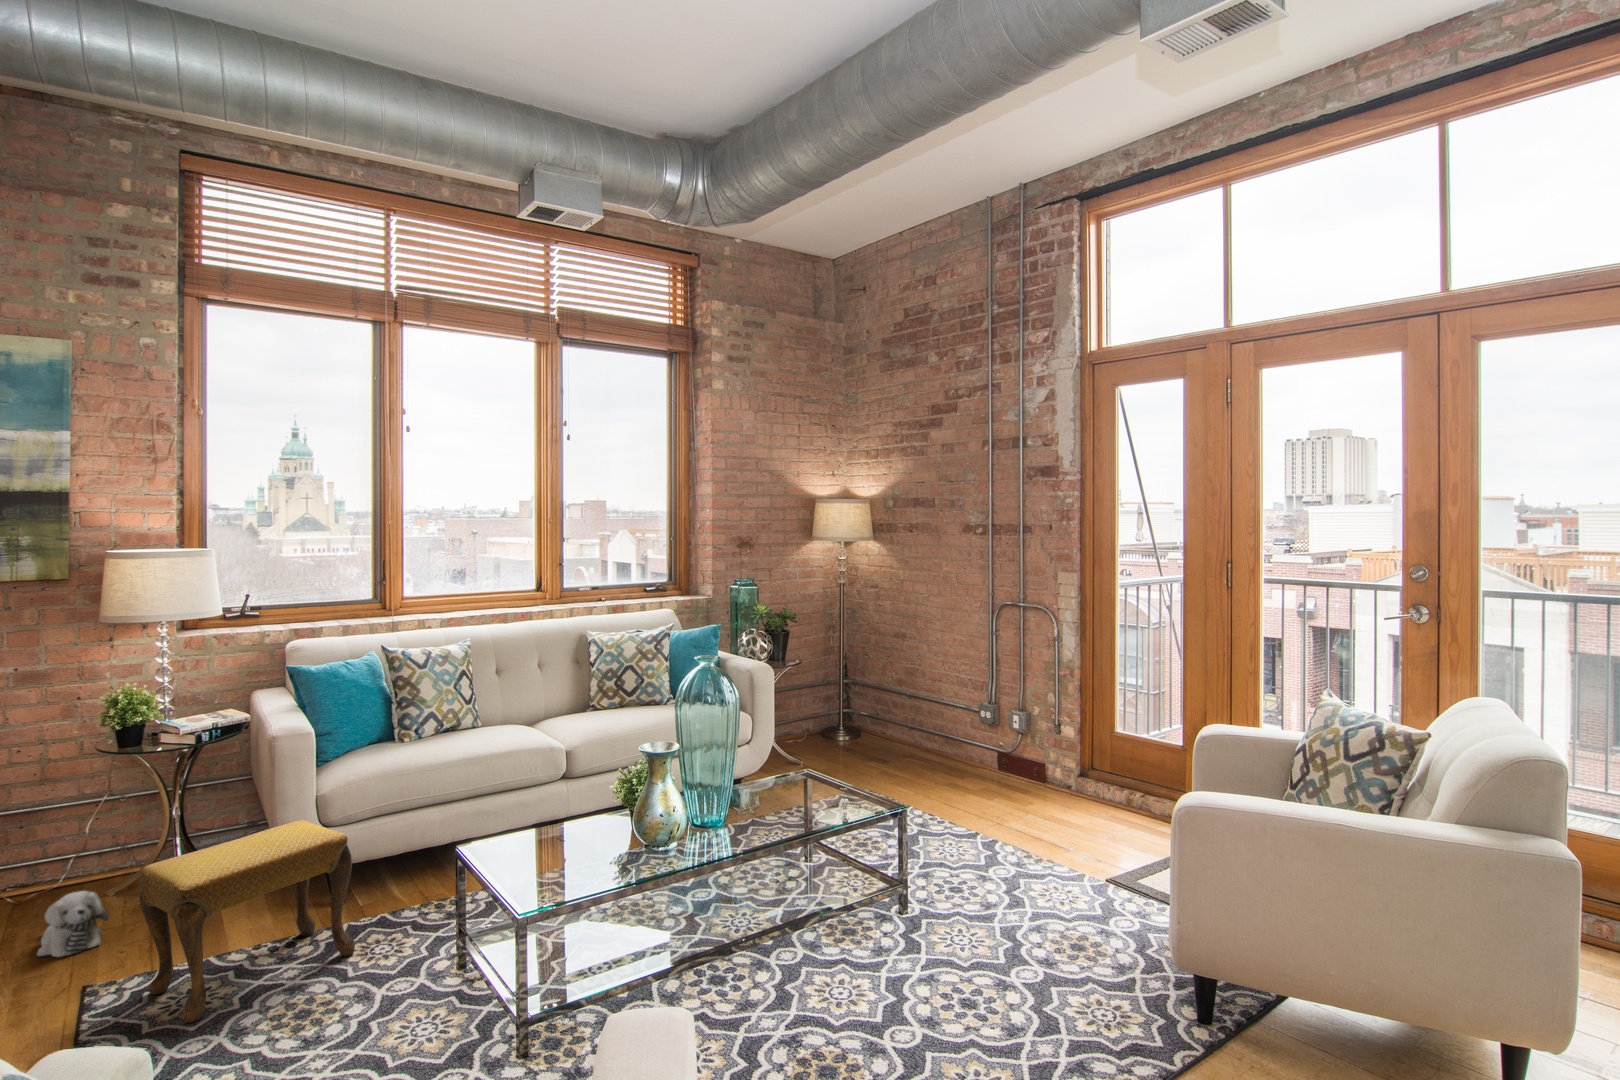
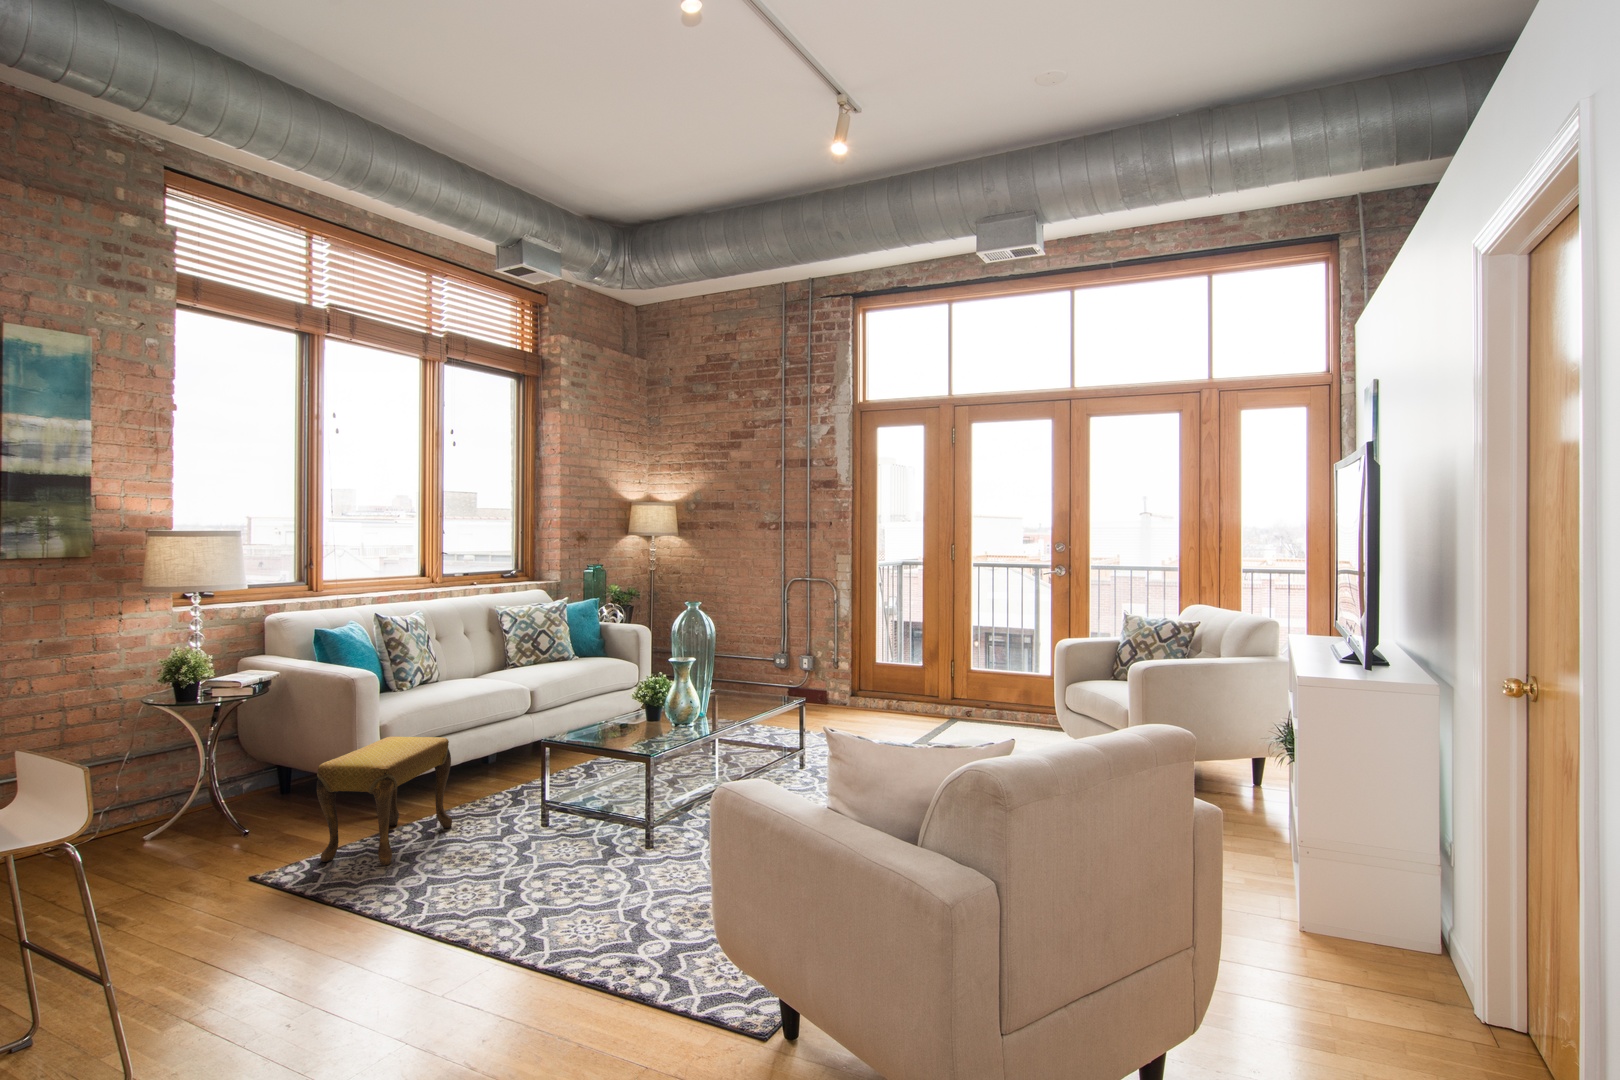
plush toy: present [37,891,109,957] -> none [147,810,215,864]

